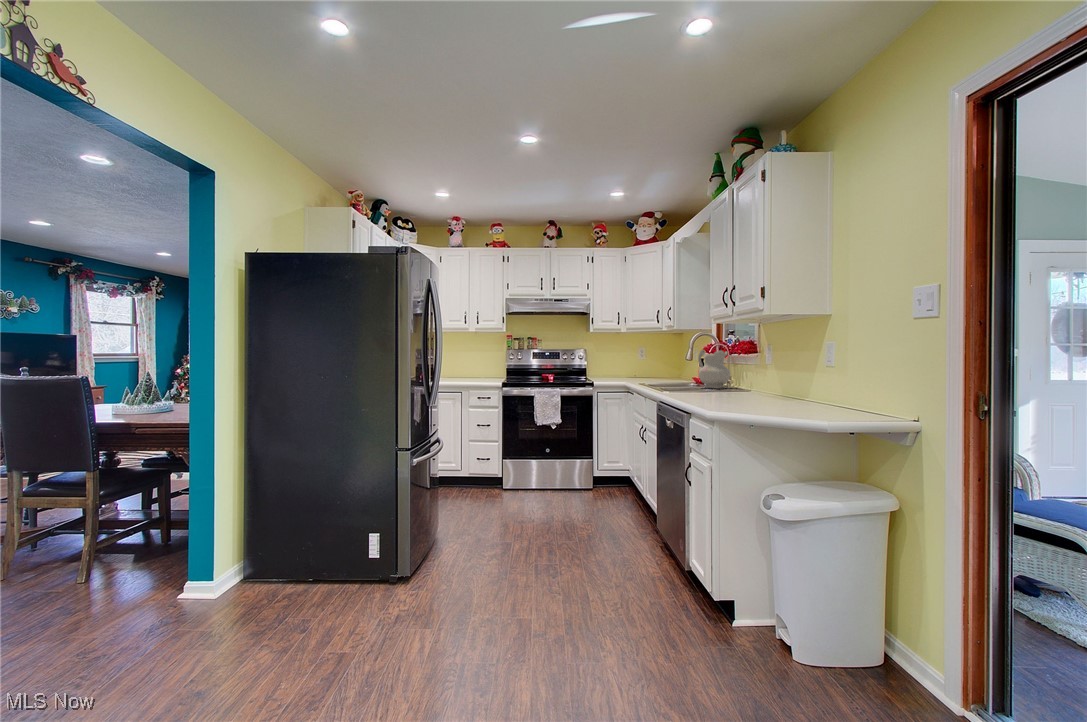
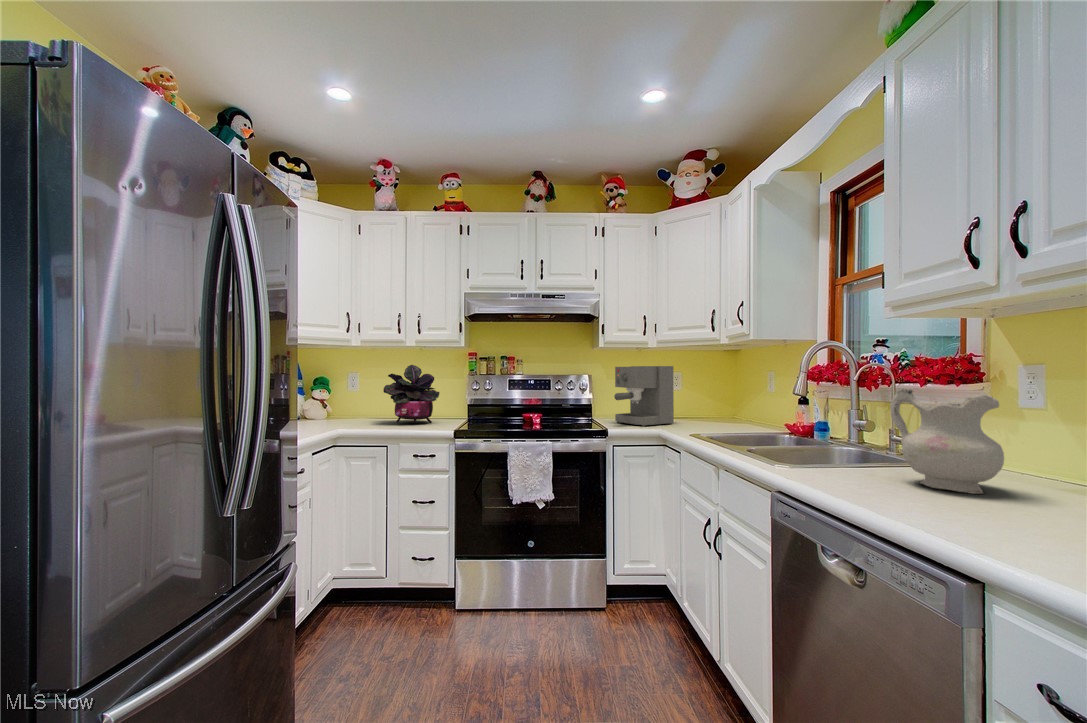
potted plant: none [458,345,491,381] -> present [383,365,439,423]
coffee maker: none [598,345,636,382] -> present [614,366,674,427]

